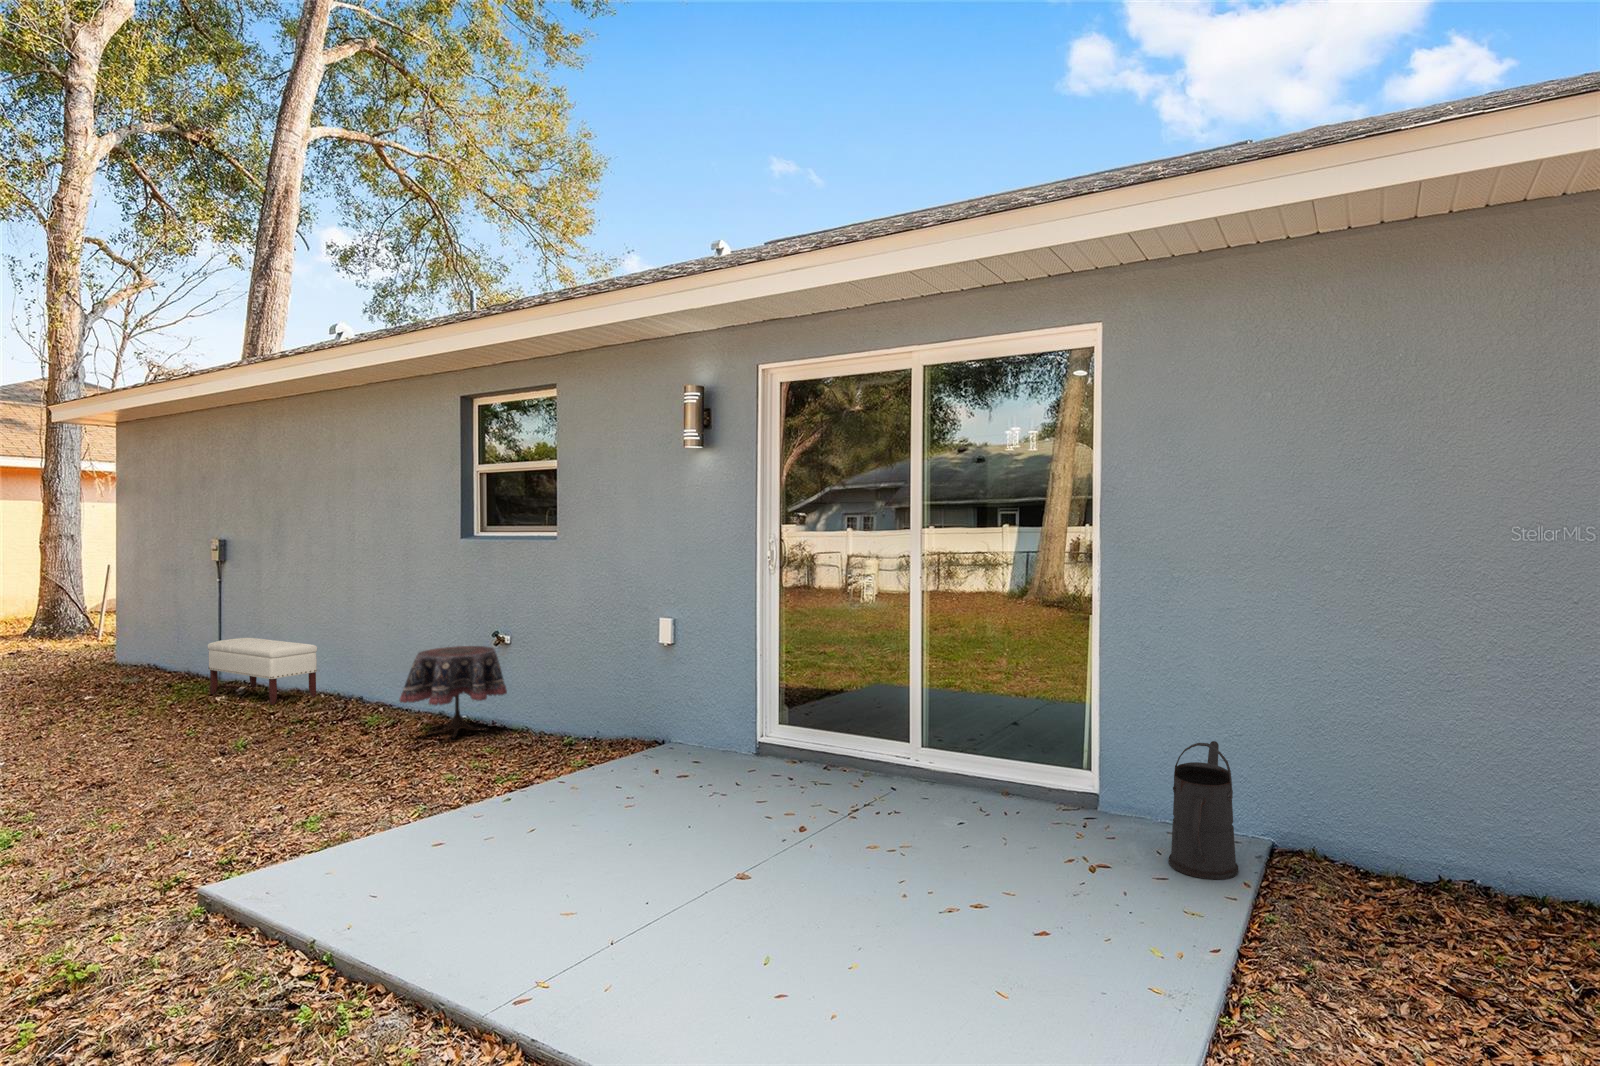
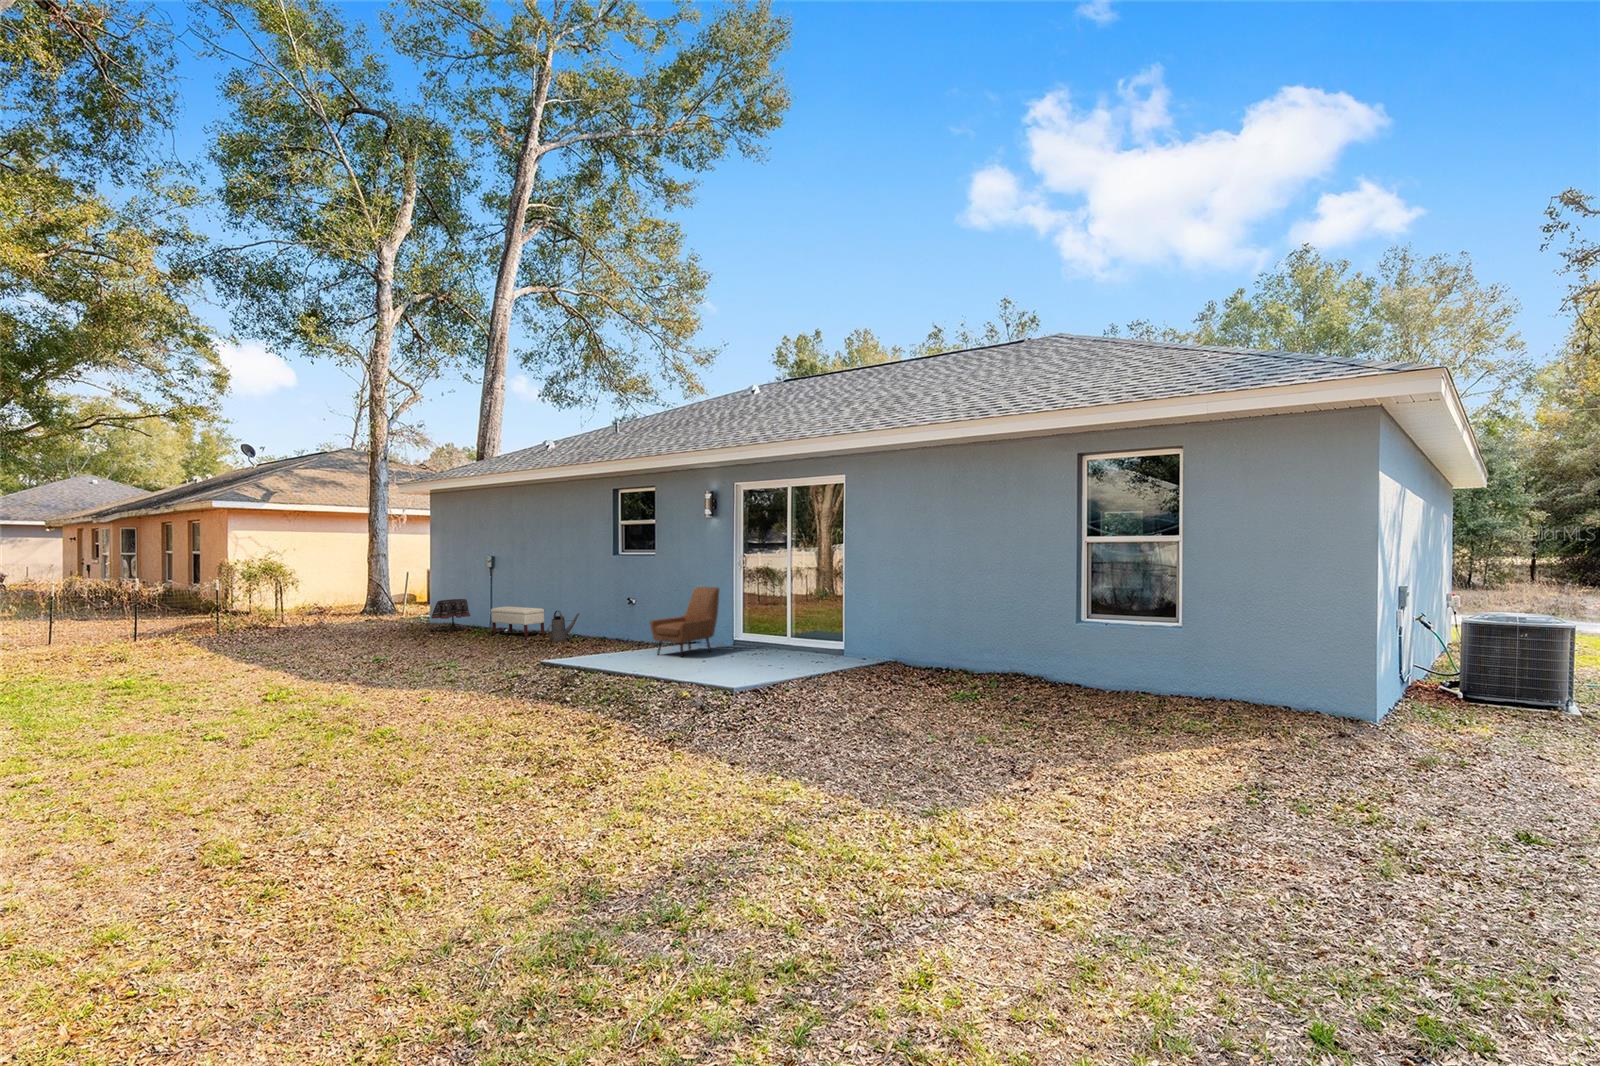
chair: none [547,610,718,796] -> present [650,587,719,657]
side table: present [400,646,507,739] -> present [431,599,470,632]
watering can: present [1169,741,1239,880] -> present [547,611,579,642]

